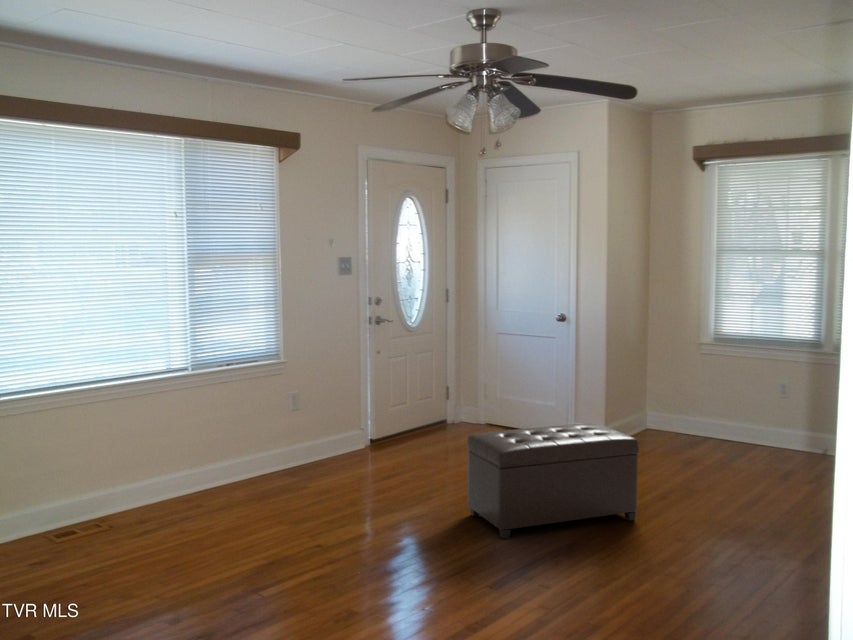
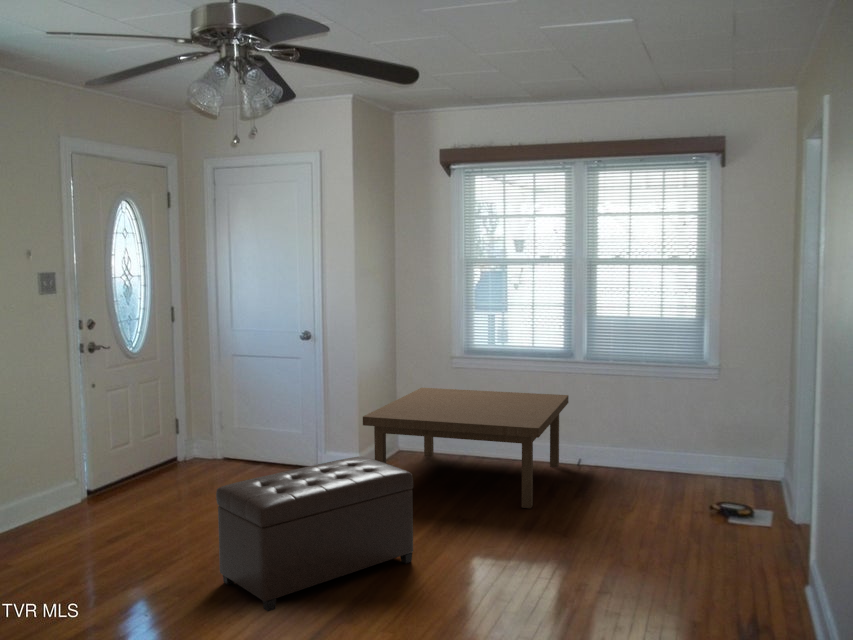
coffee table: none [604,374,821,492] -> present [363,388,569,508]

